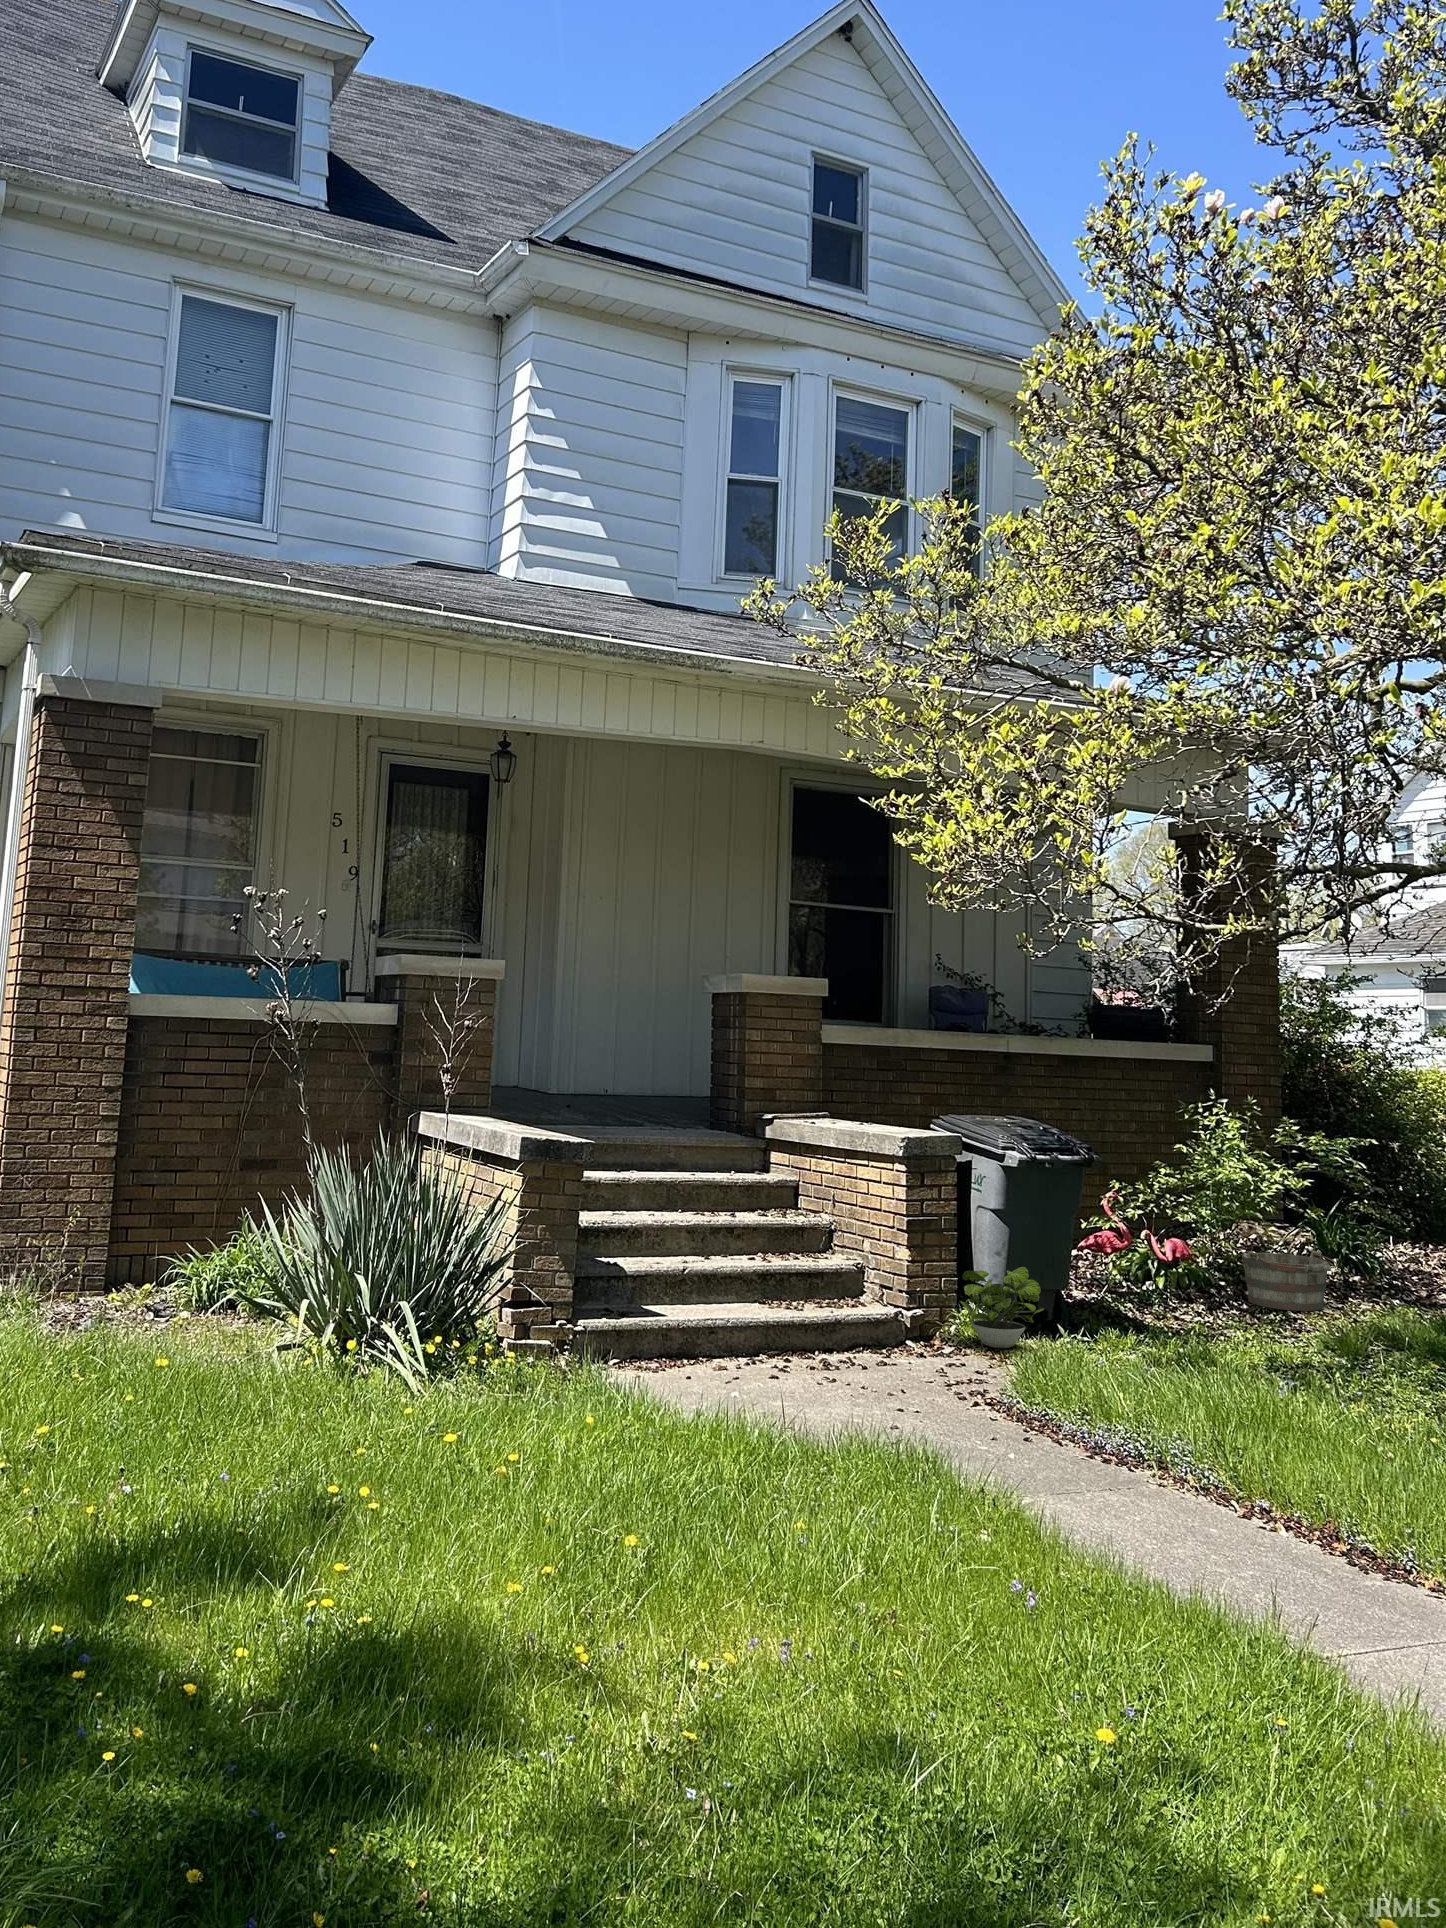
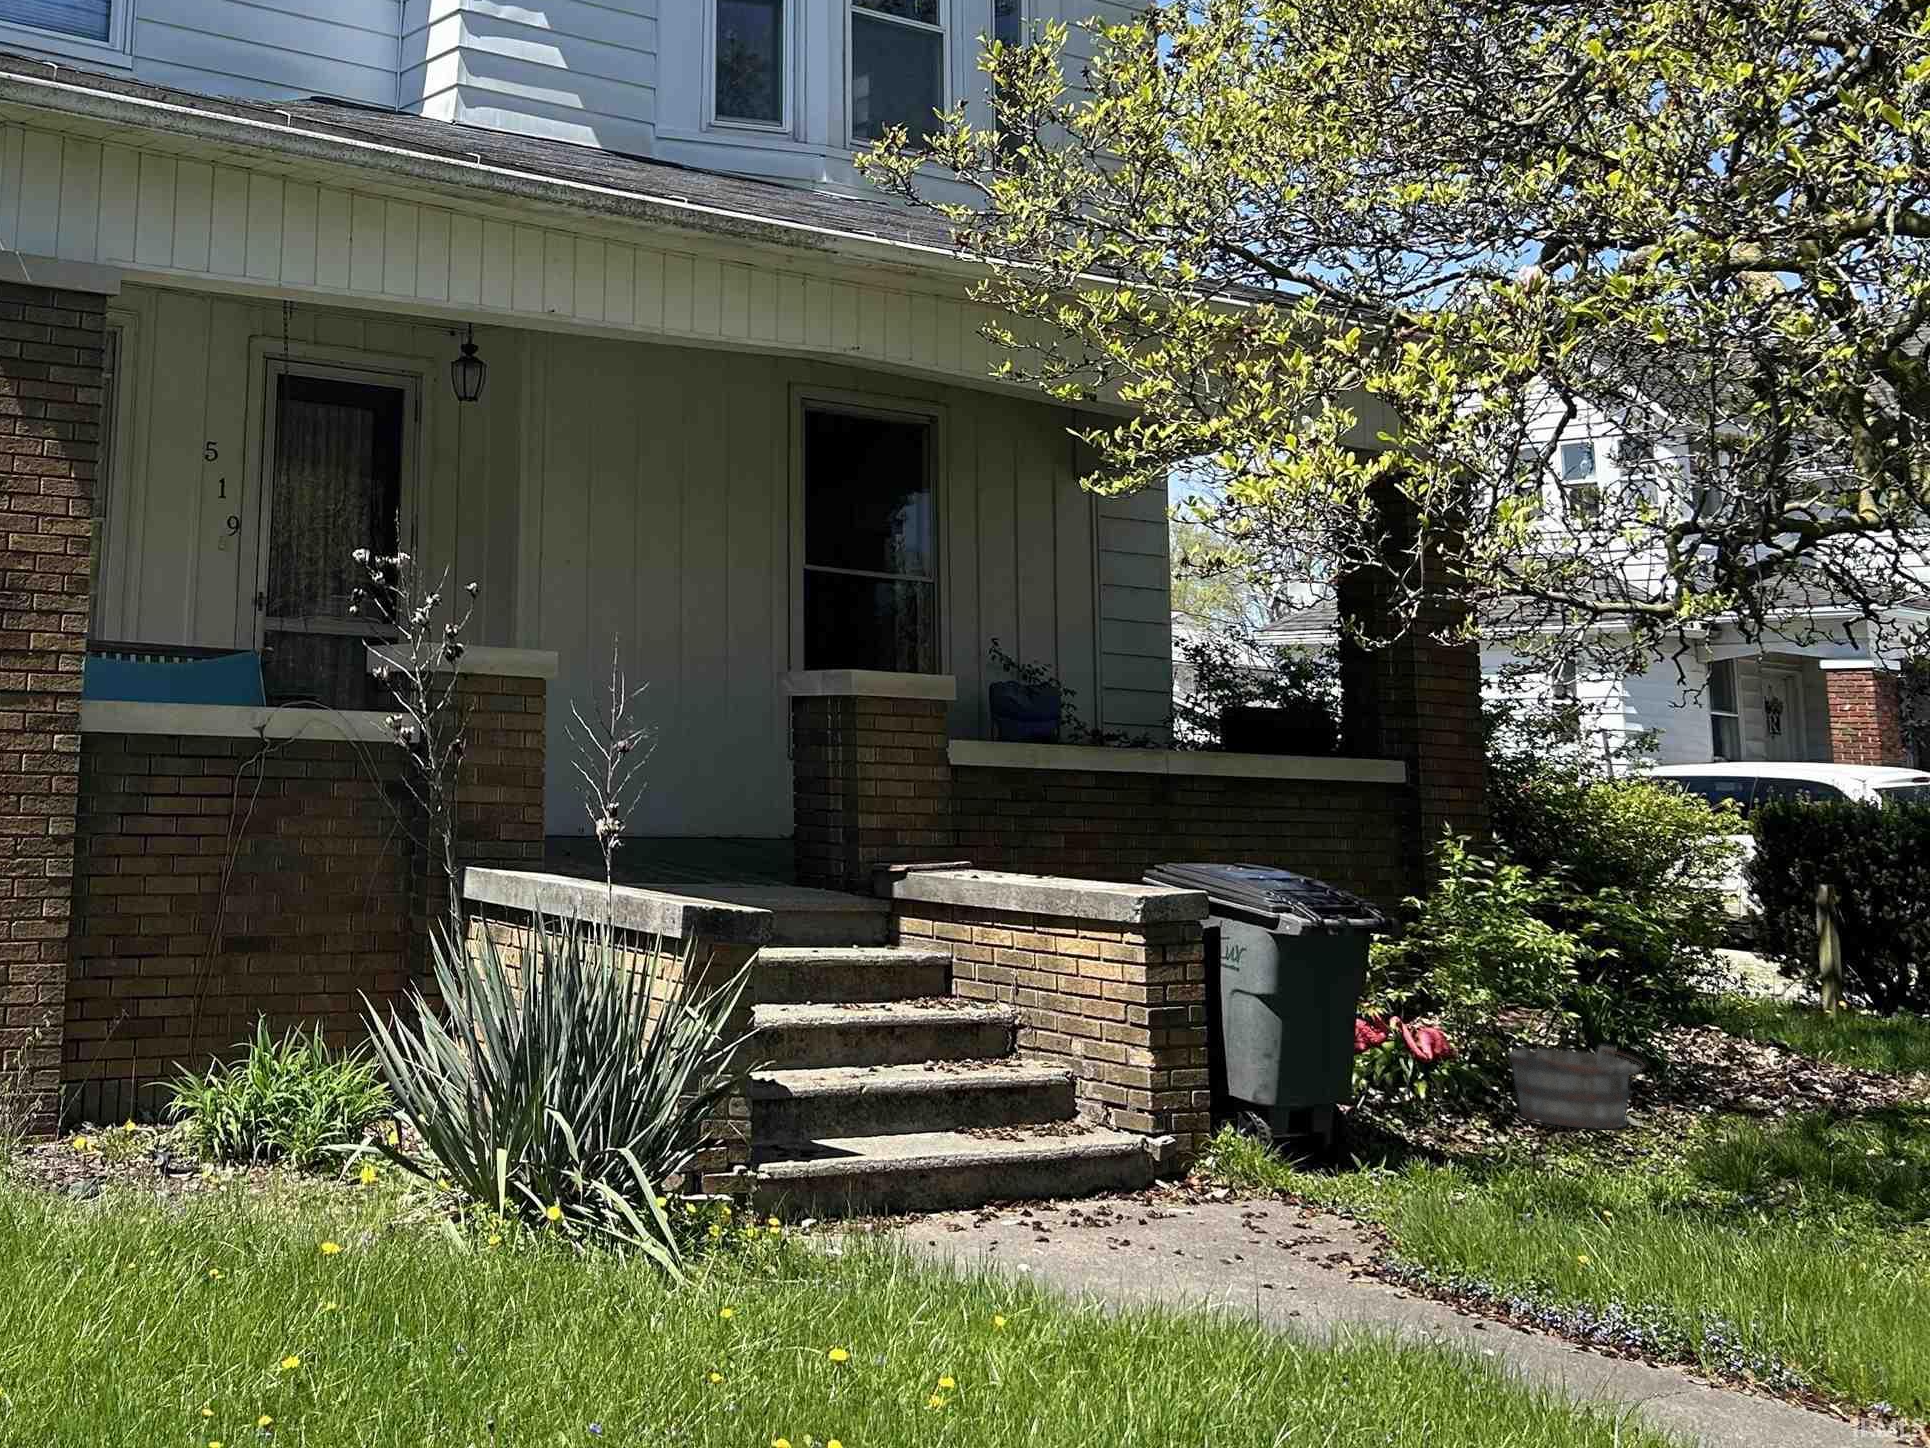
potted plant: present [960,1267,1044,1348] -> none [1221,1075,1350,1190]

